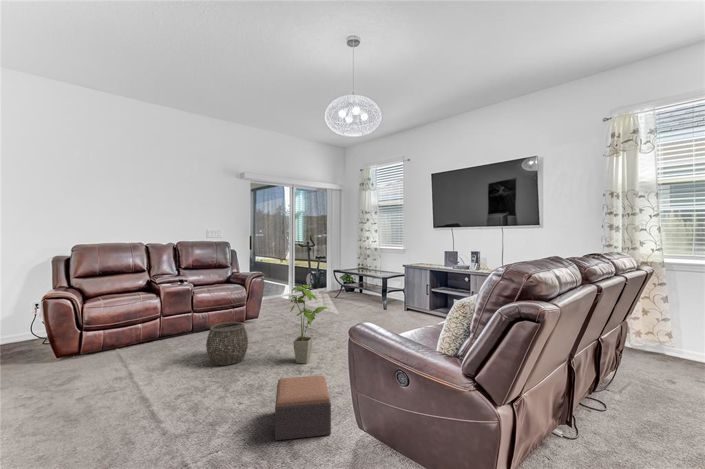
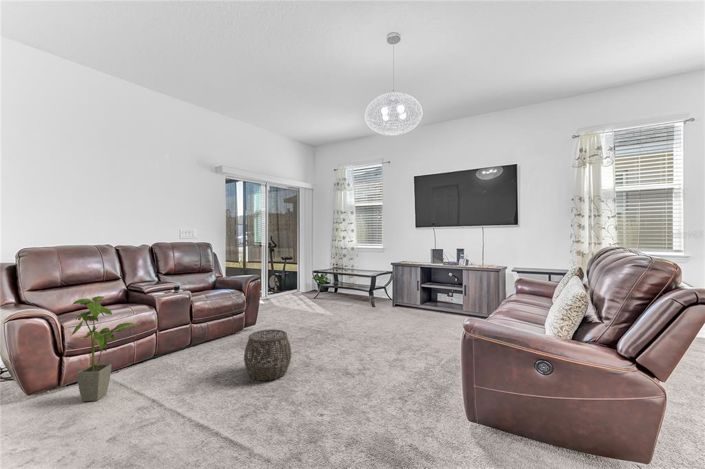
house plant: present [290,285,329,364] -> present [72,296,137,401]
footstool: present [275,376,331,440] -> none [389,375,467,452]

